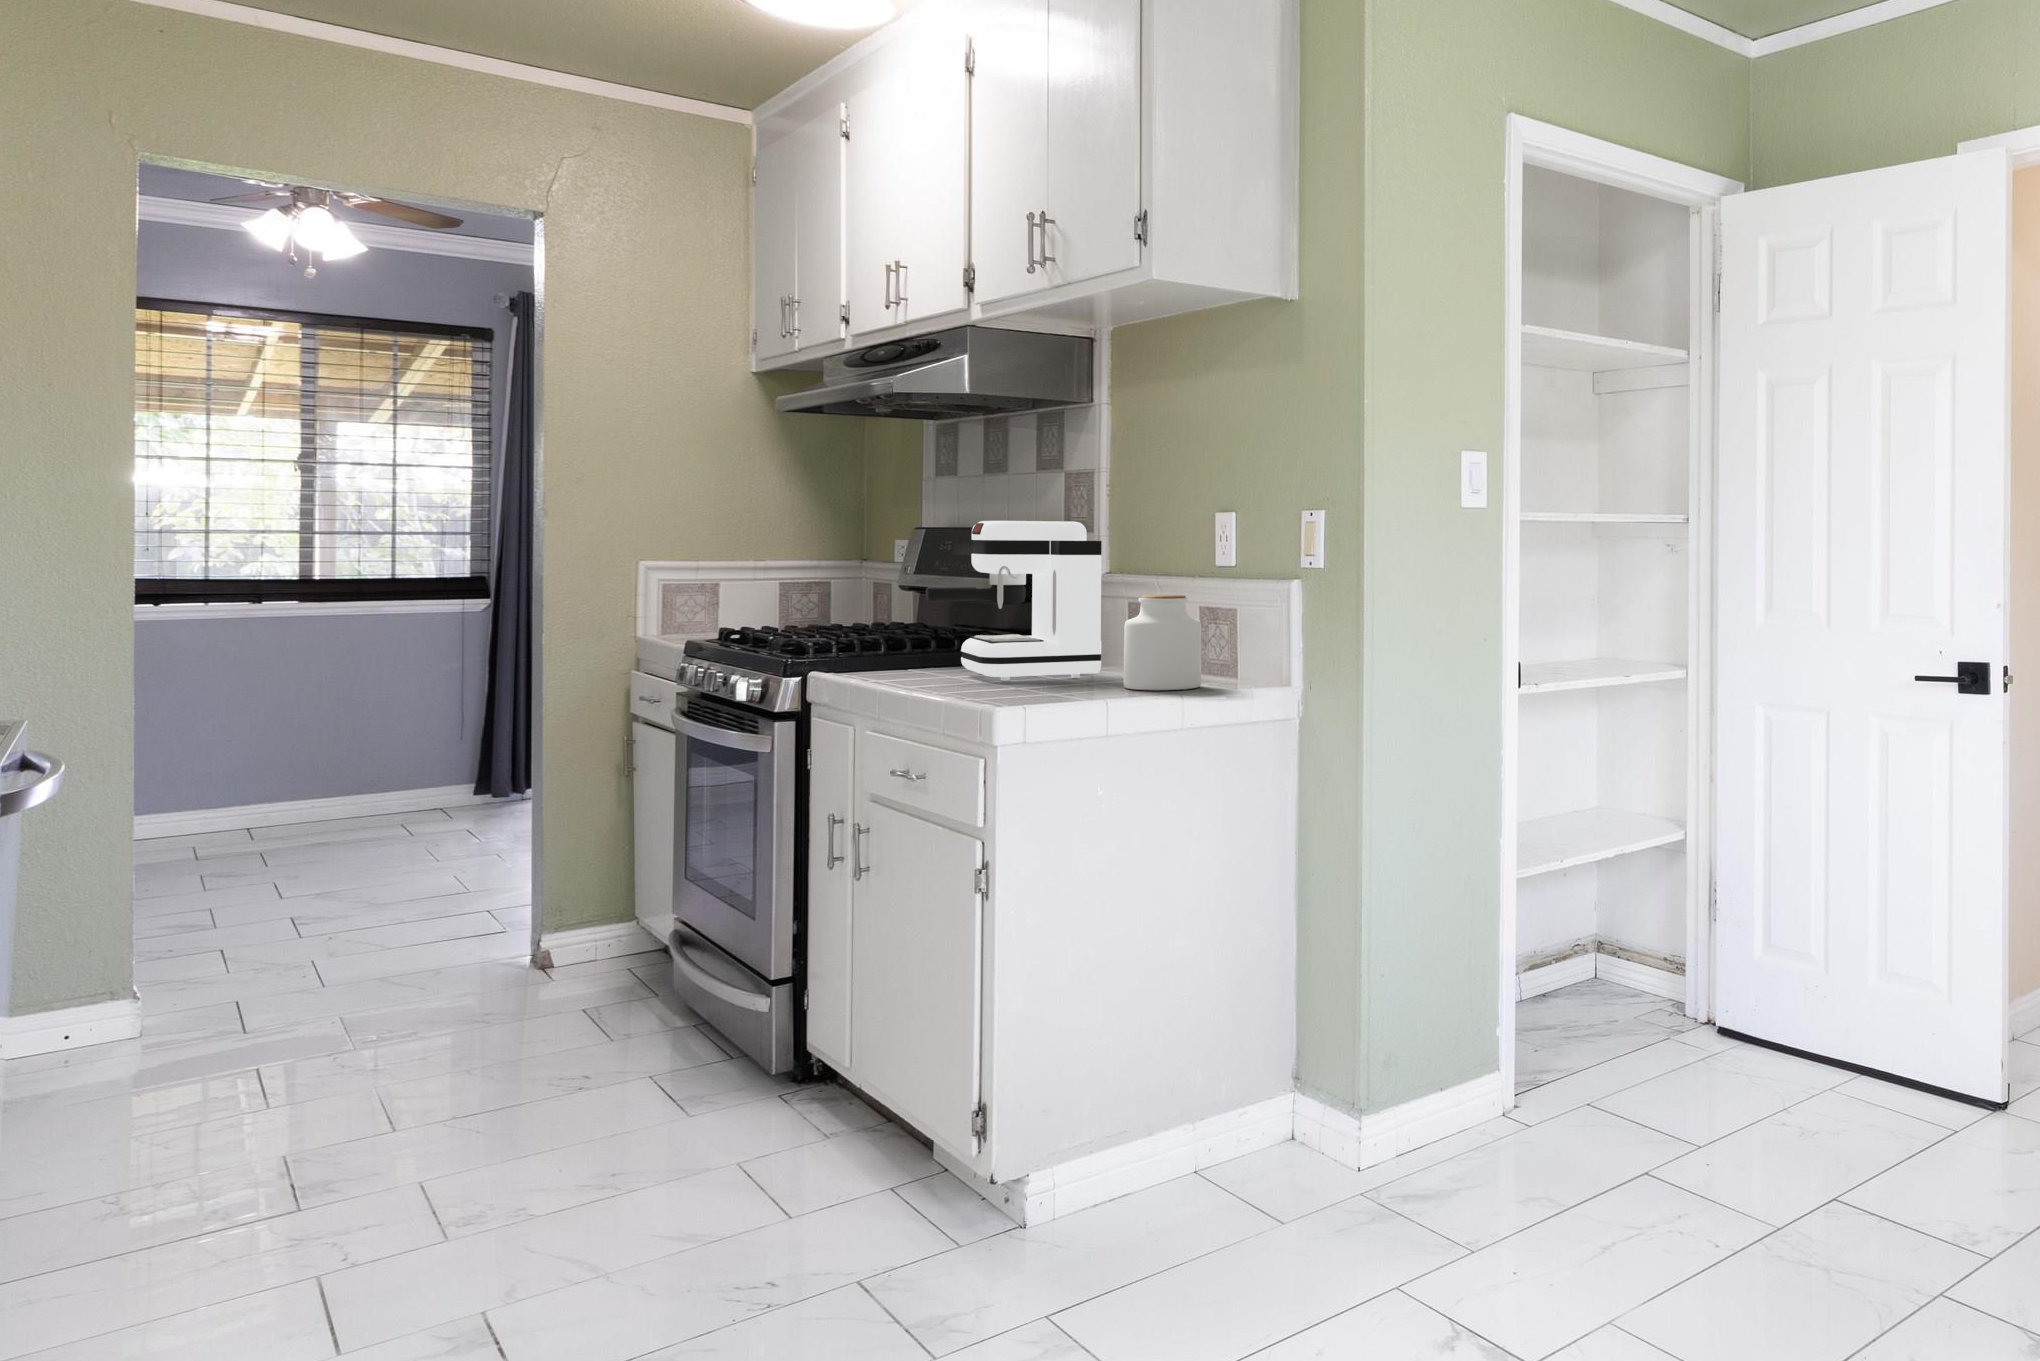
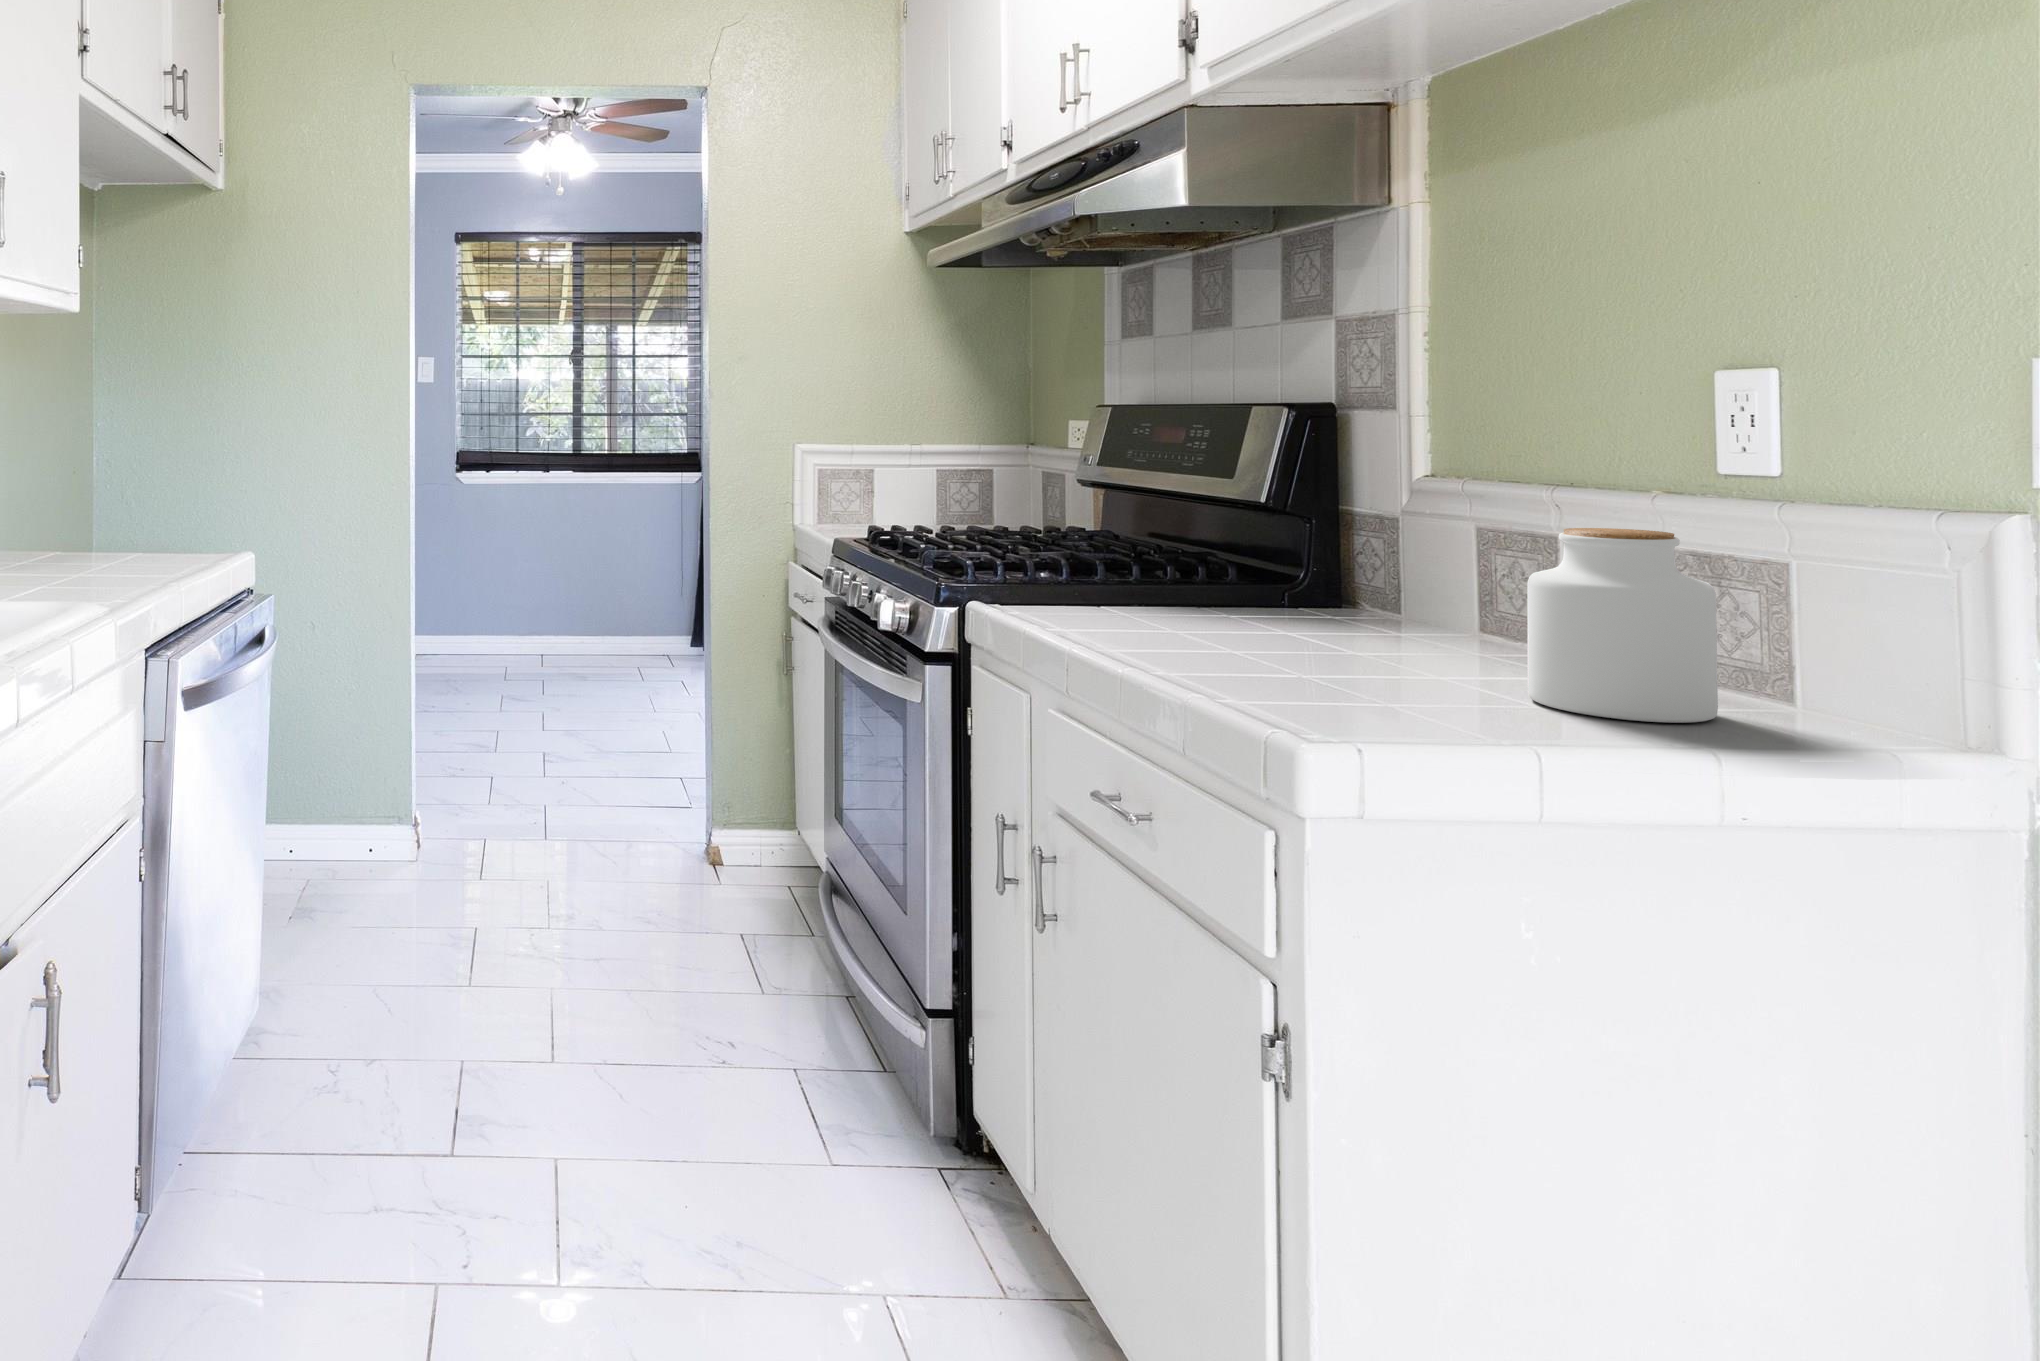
coffee maker: present [926,521,1102,681] -> none [1132,393,1450,656]

